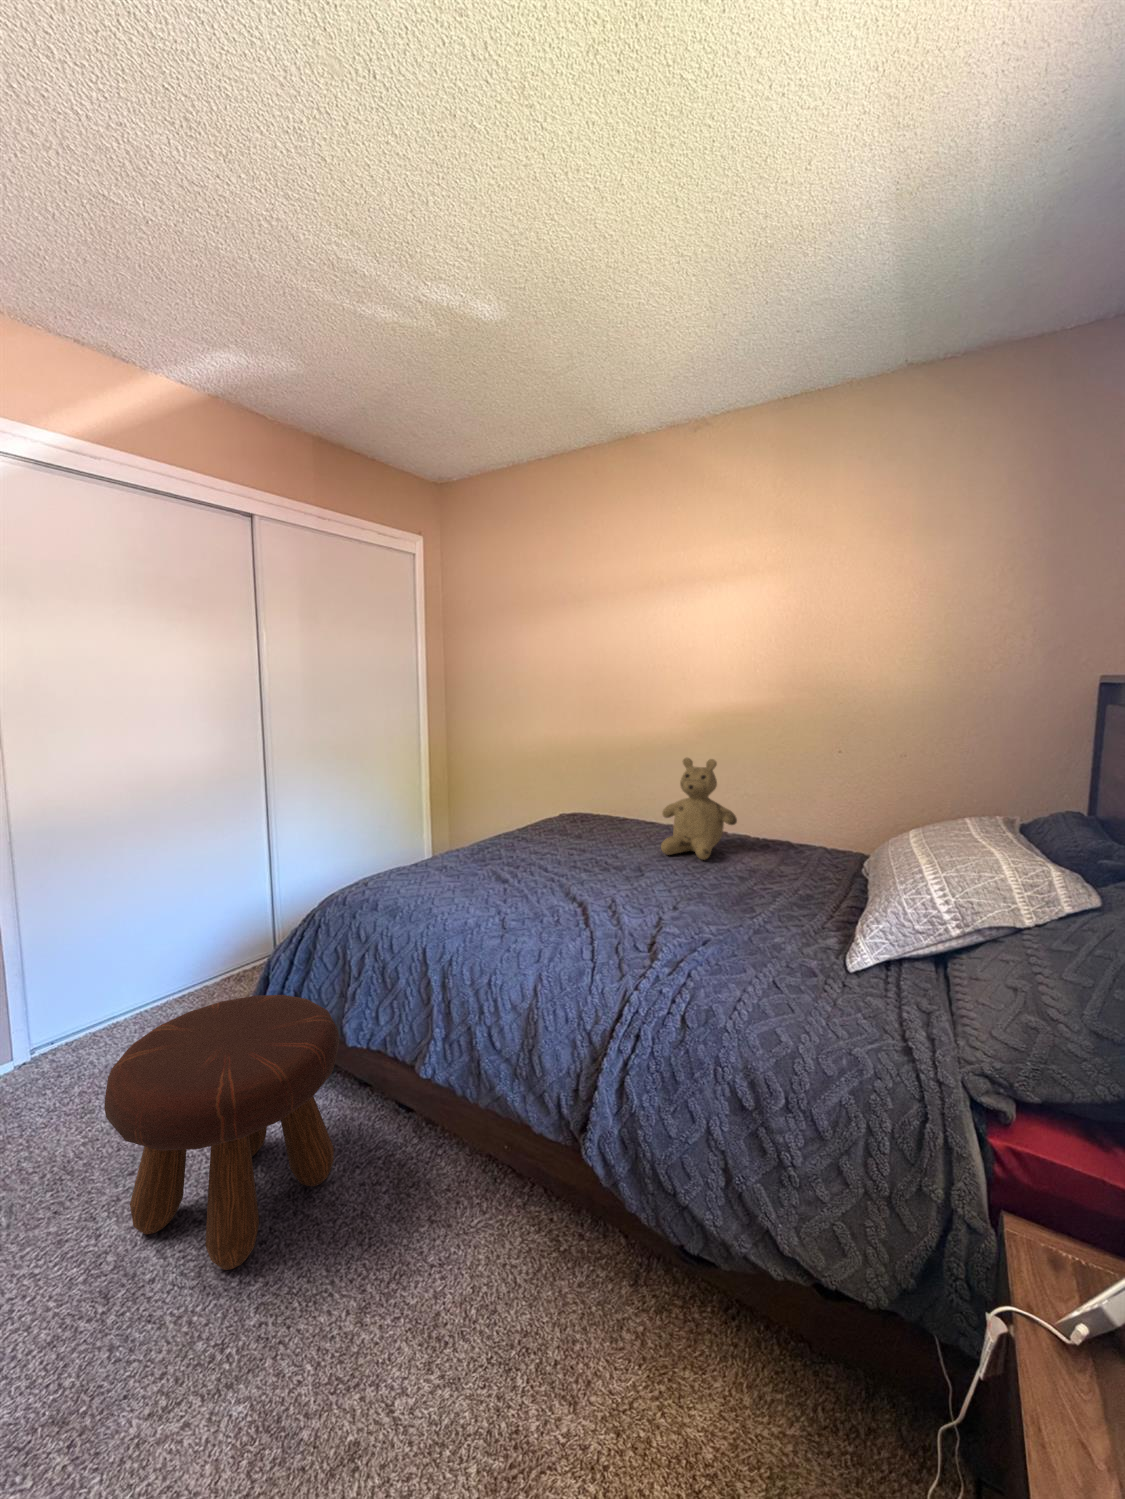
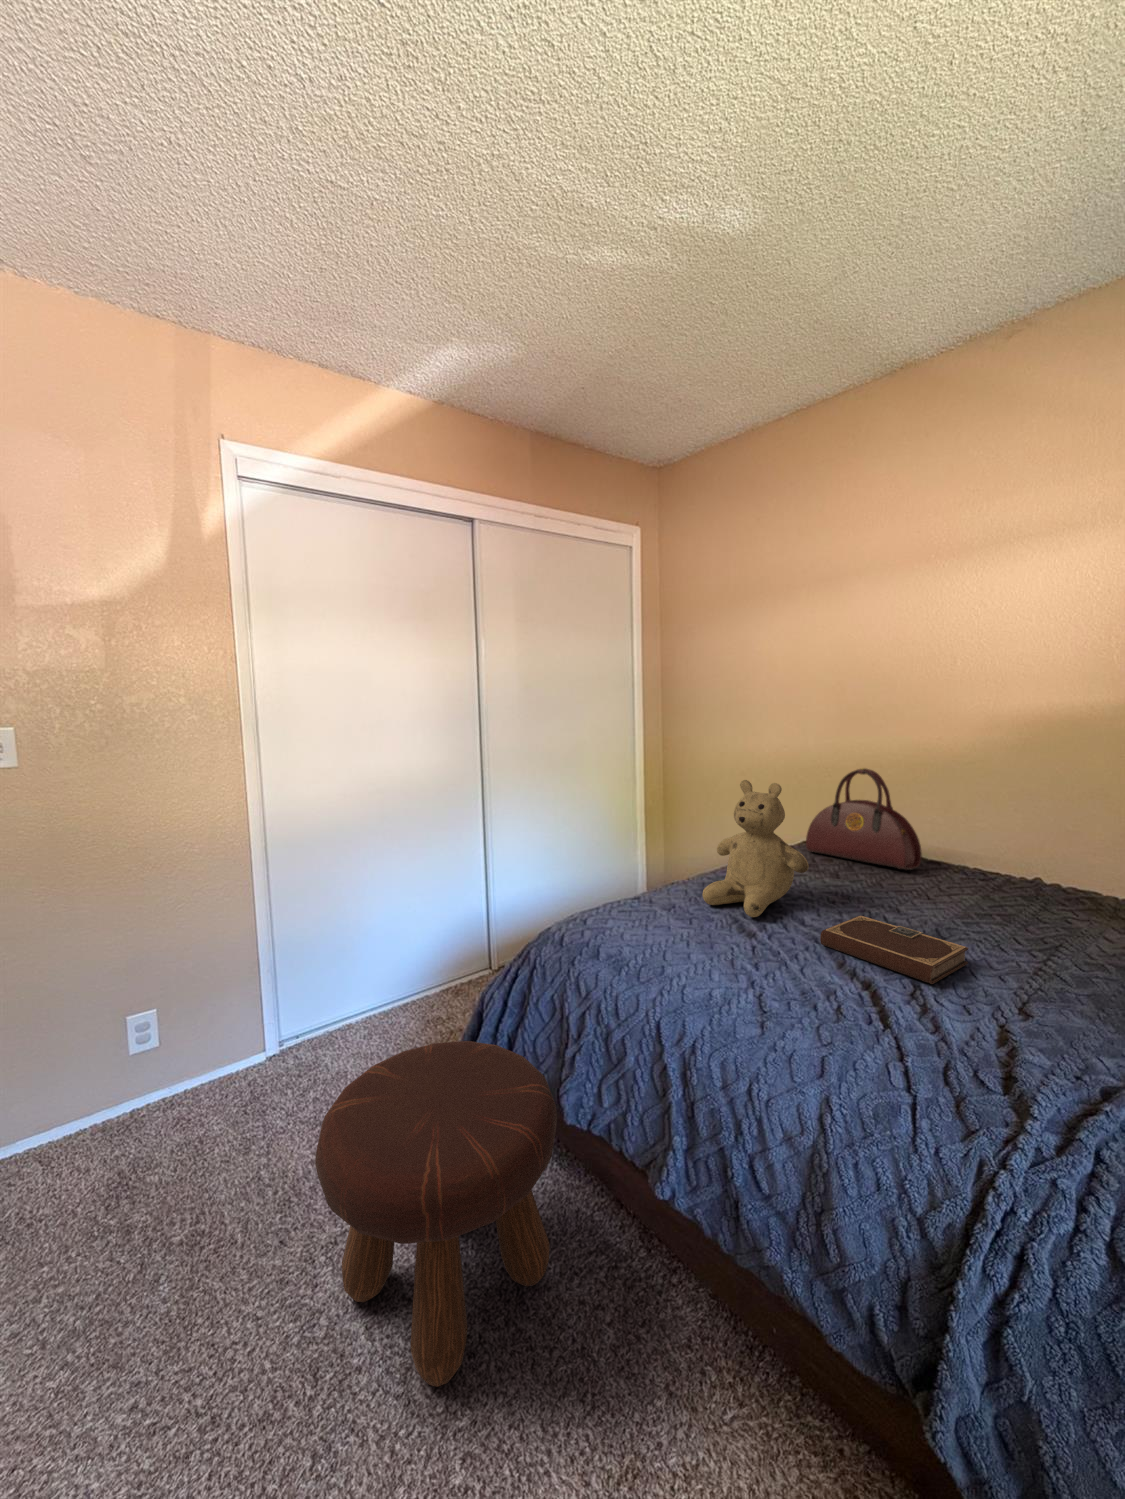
handbag: none [561,752,643,831] -> present [806,768,922,870]
teddy bear: present [661,758,737,860] -> present [702,780,809,917]
notebook: none [555,862,653,901] -> present [820,916,968,984]

